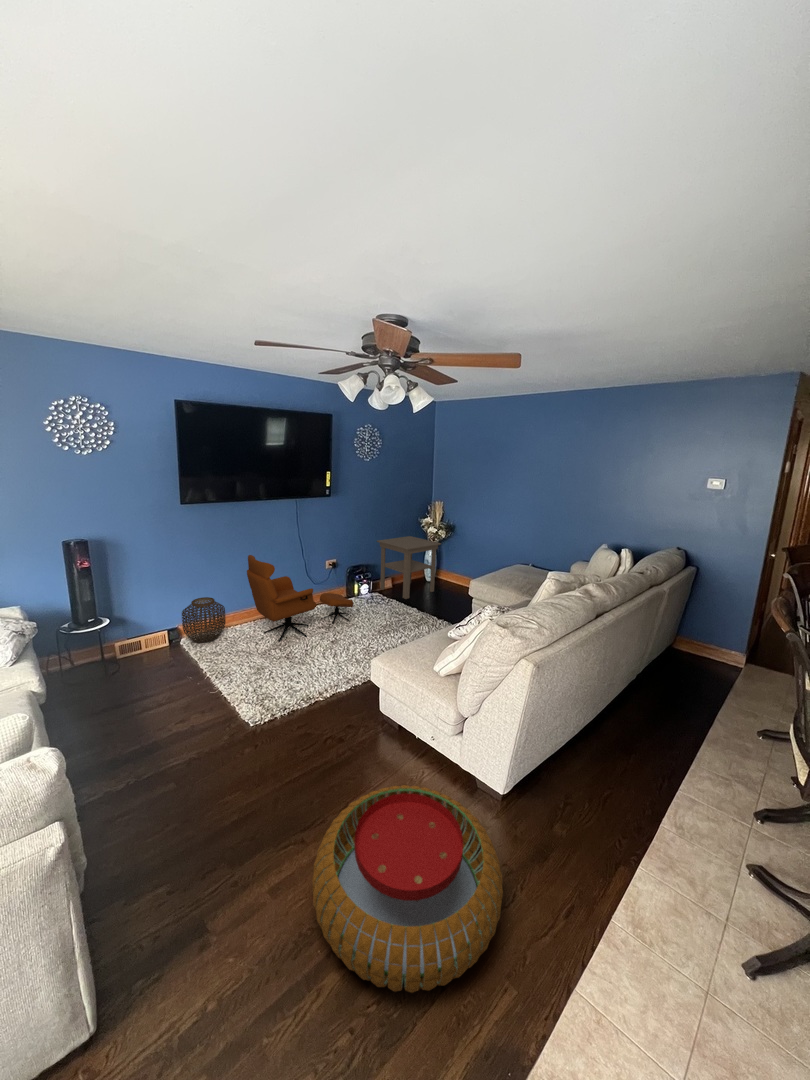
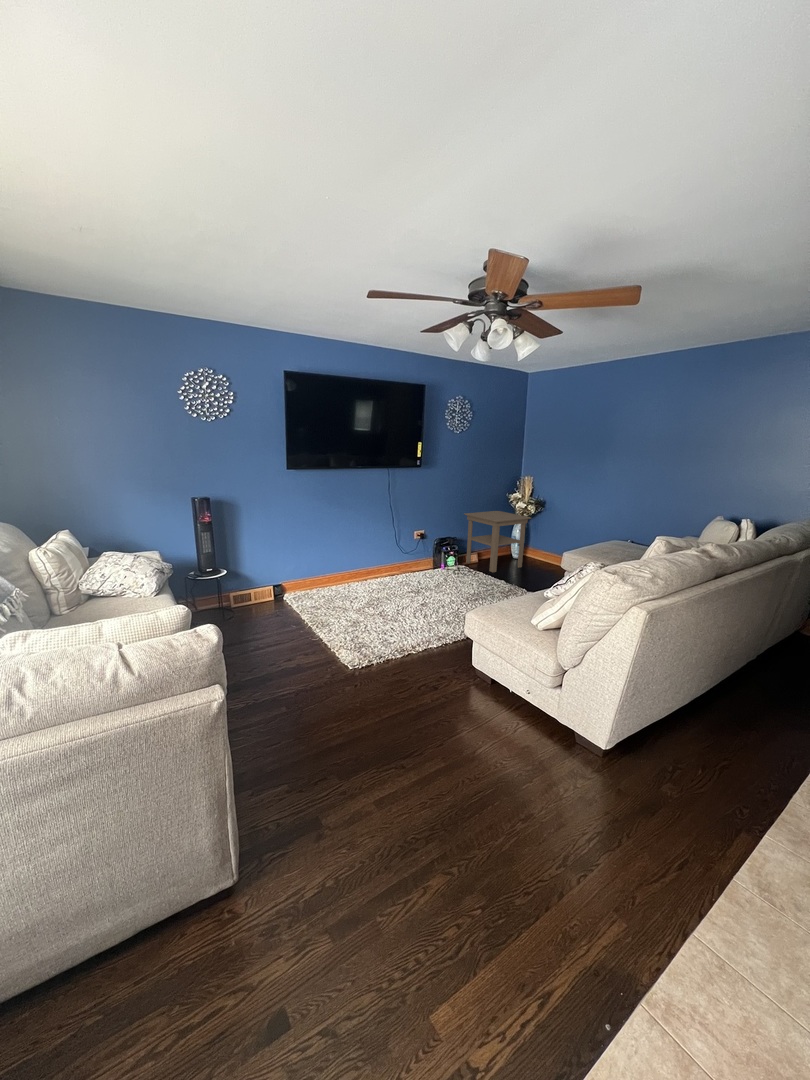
armchair: present [247,555,354,642] -> none [343,518,442,602]
woven basket: present [182,597,226,643] -> none [285,557,323,599]
pouf: present [312,785,503,993] -> none [416,725,610,905]

